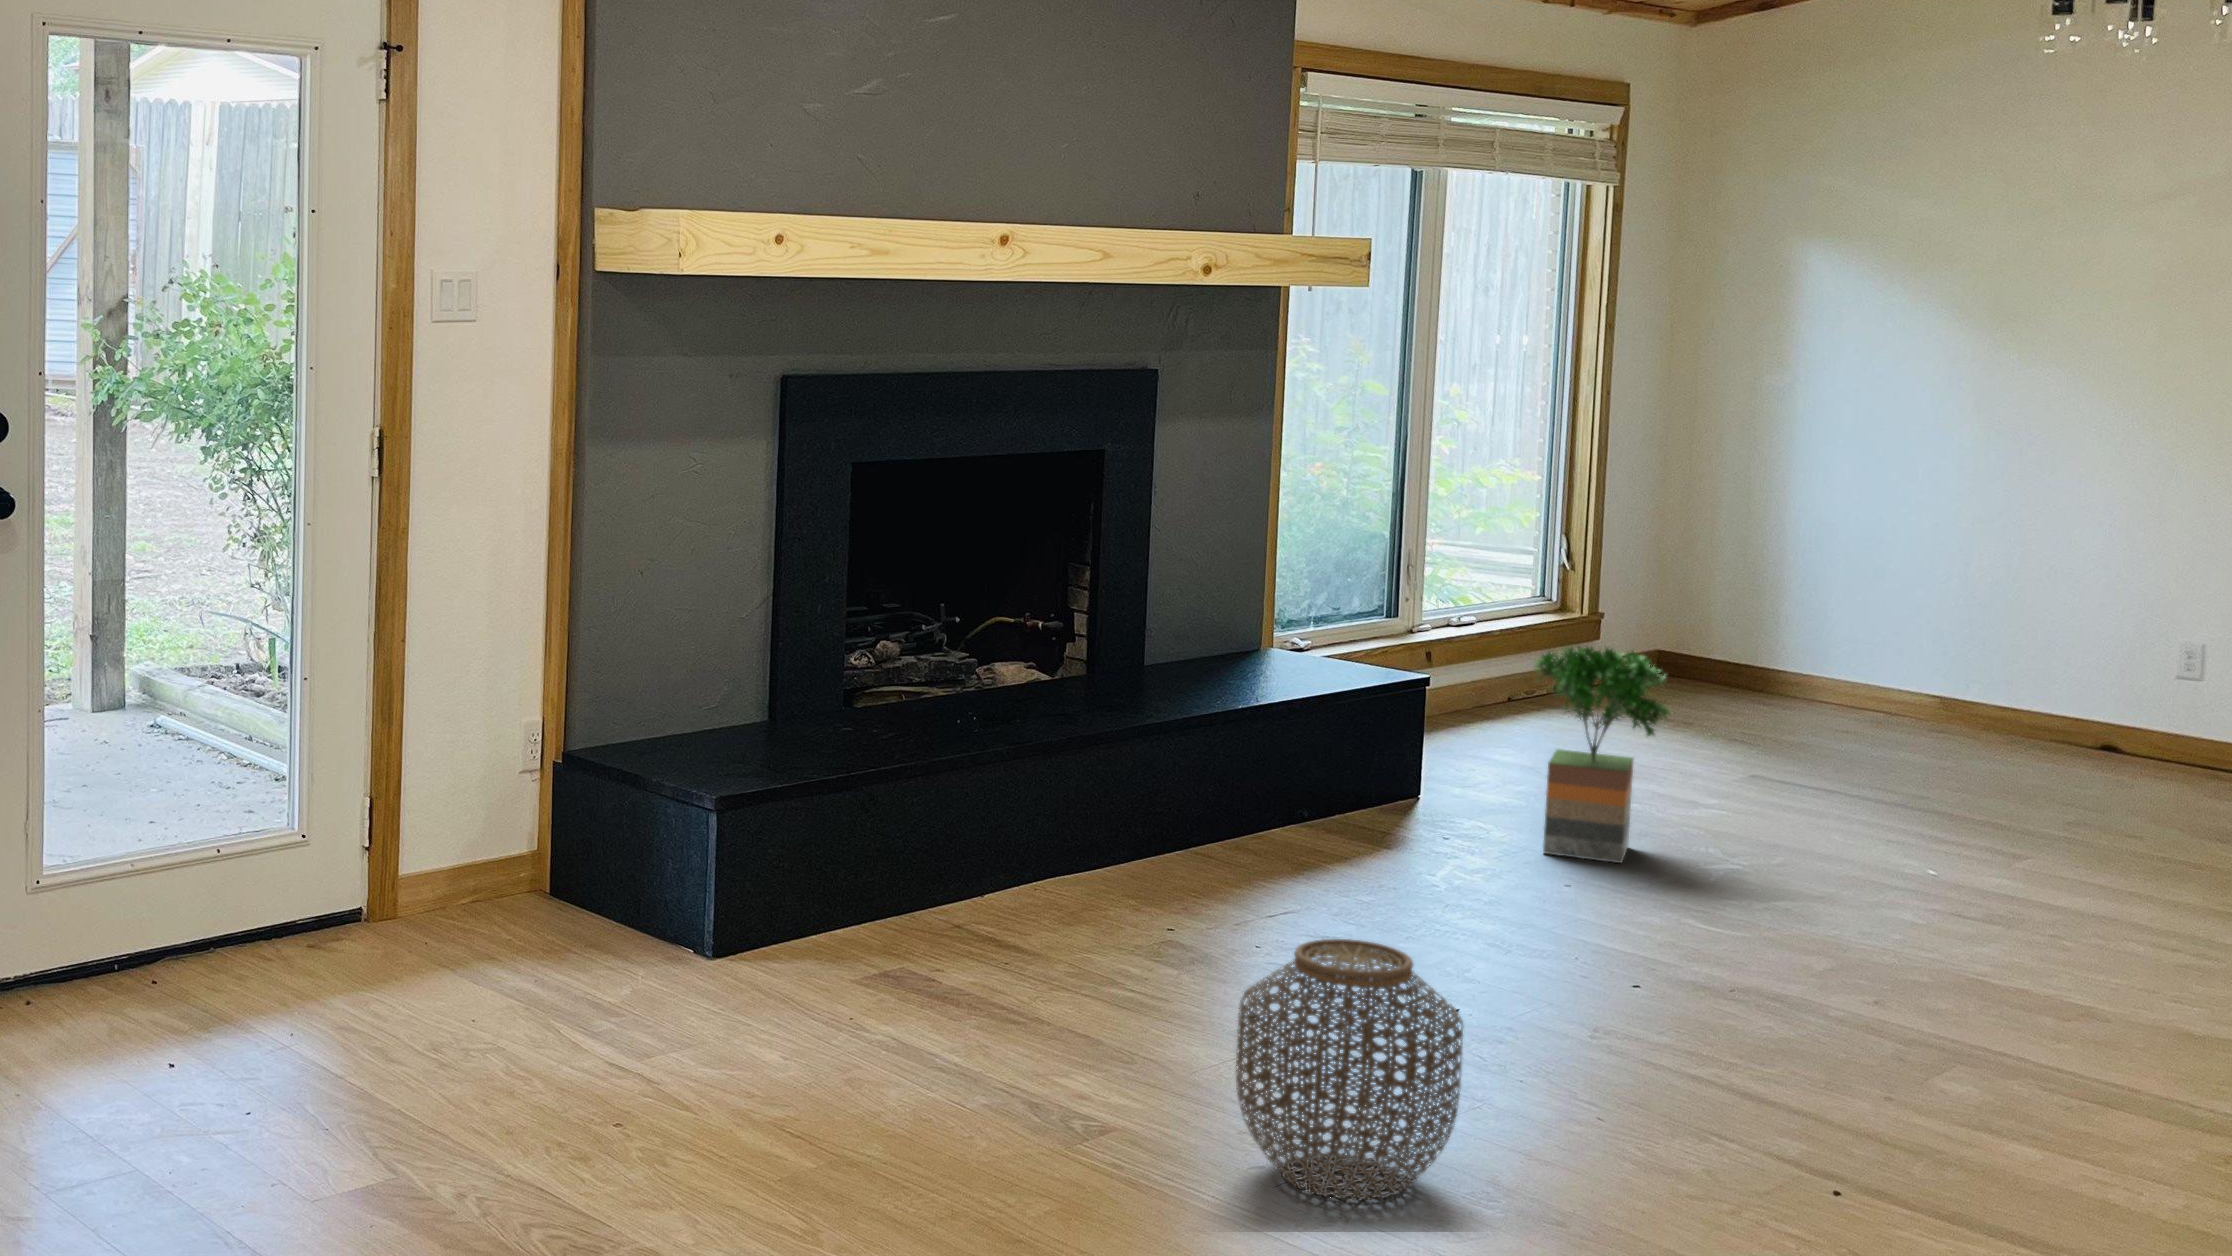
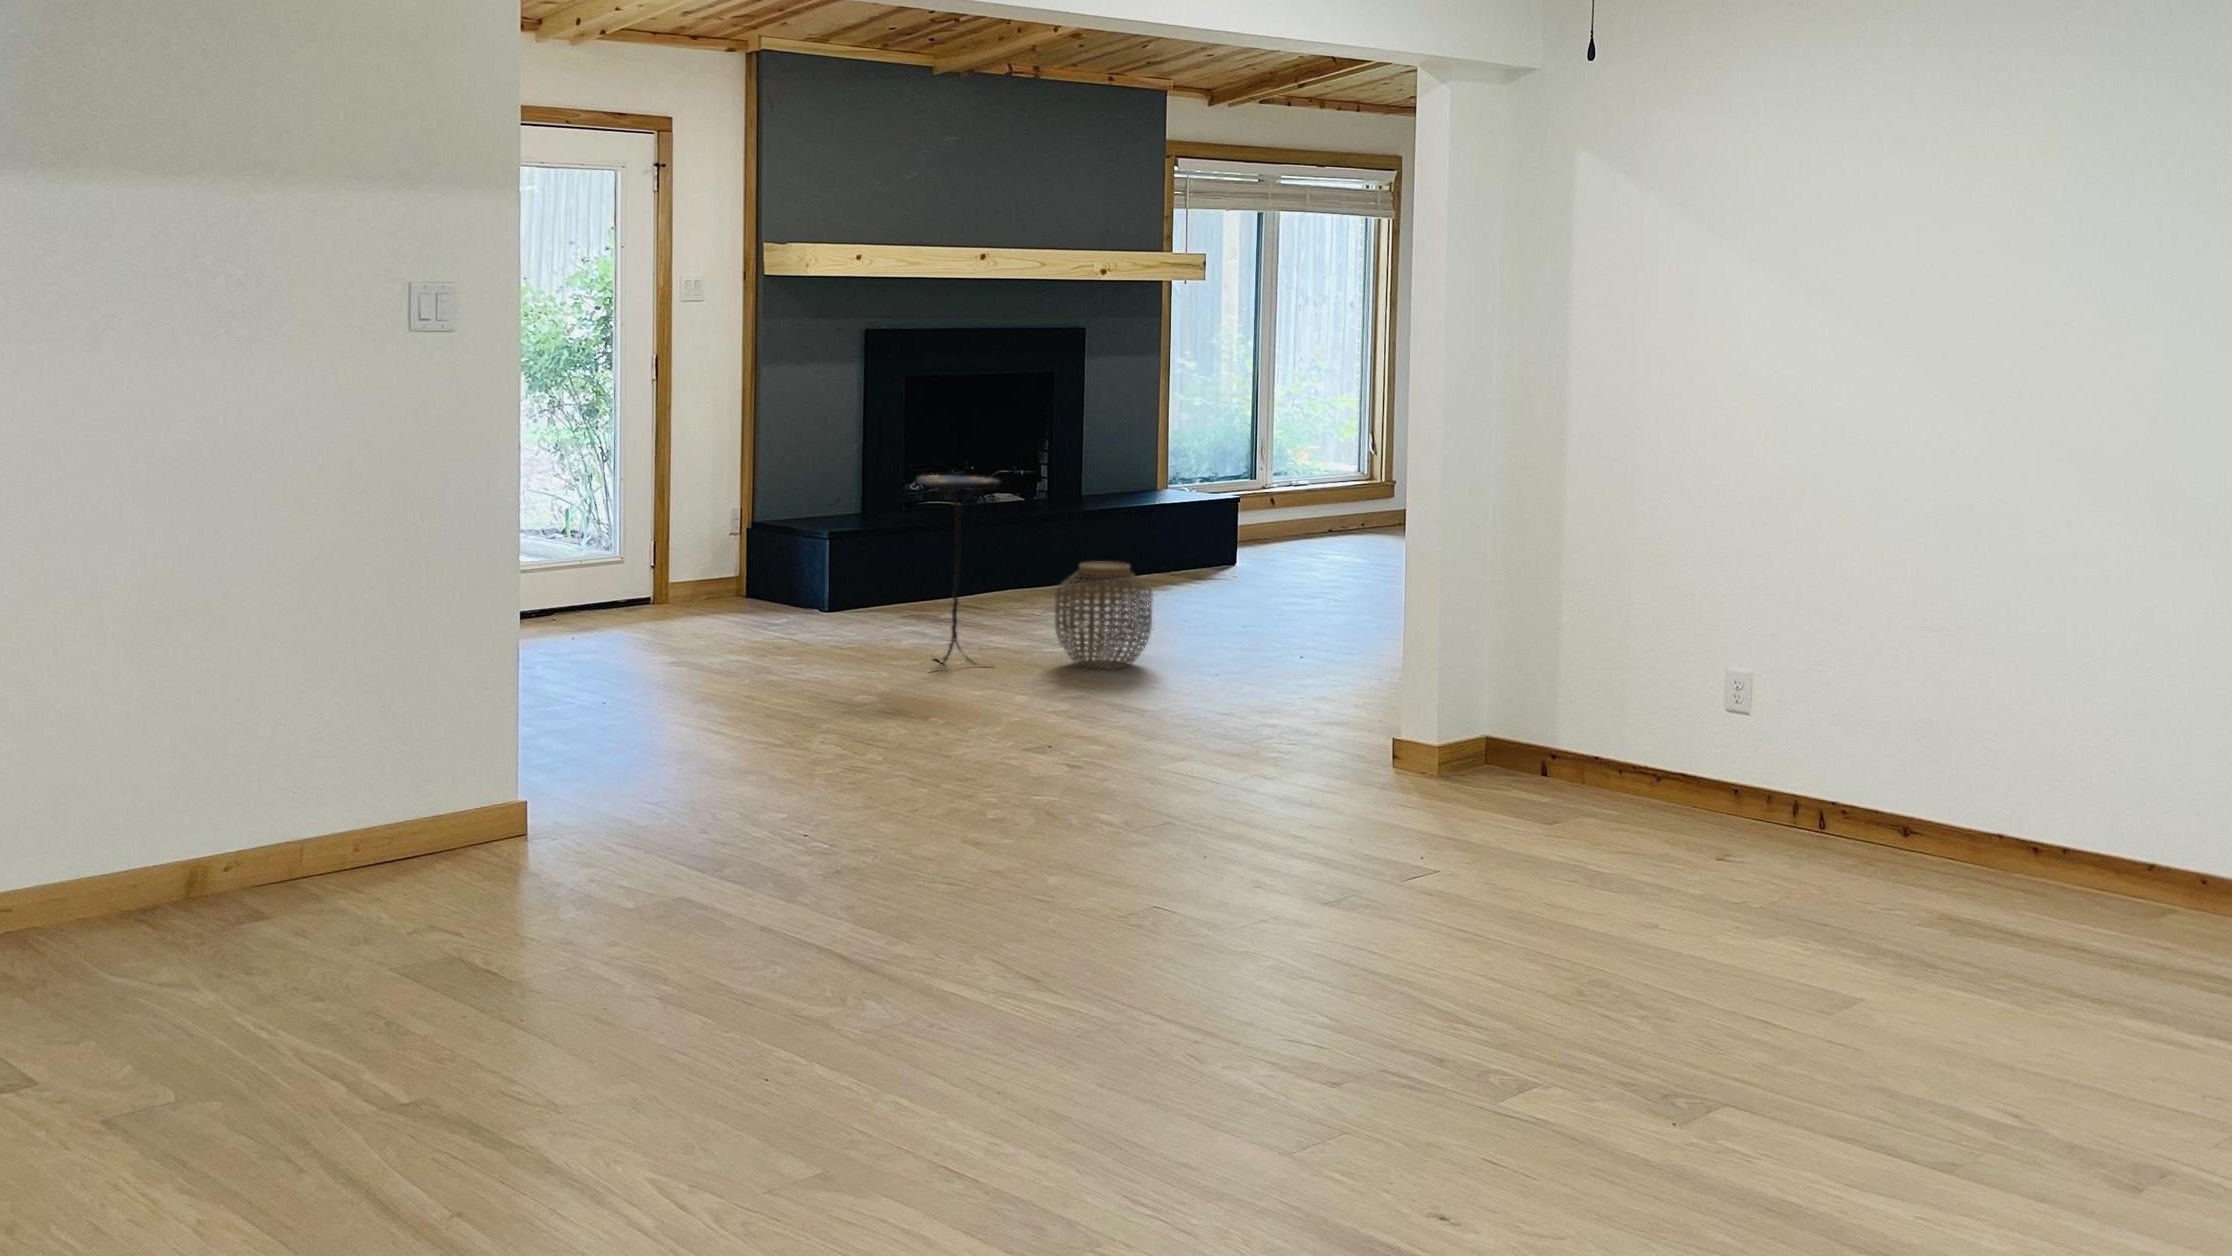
potted tree: present [1533,646,1669,863] -> none [1281,468,1355,584]
side table: none [934,736,1130,1200] -> present [917,475,1001,665]

